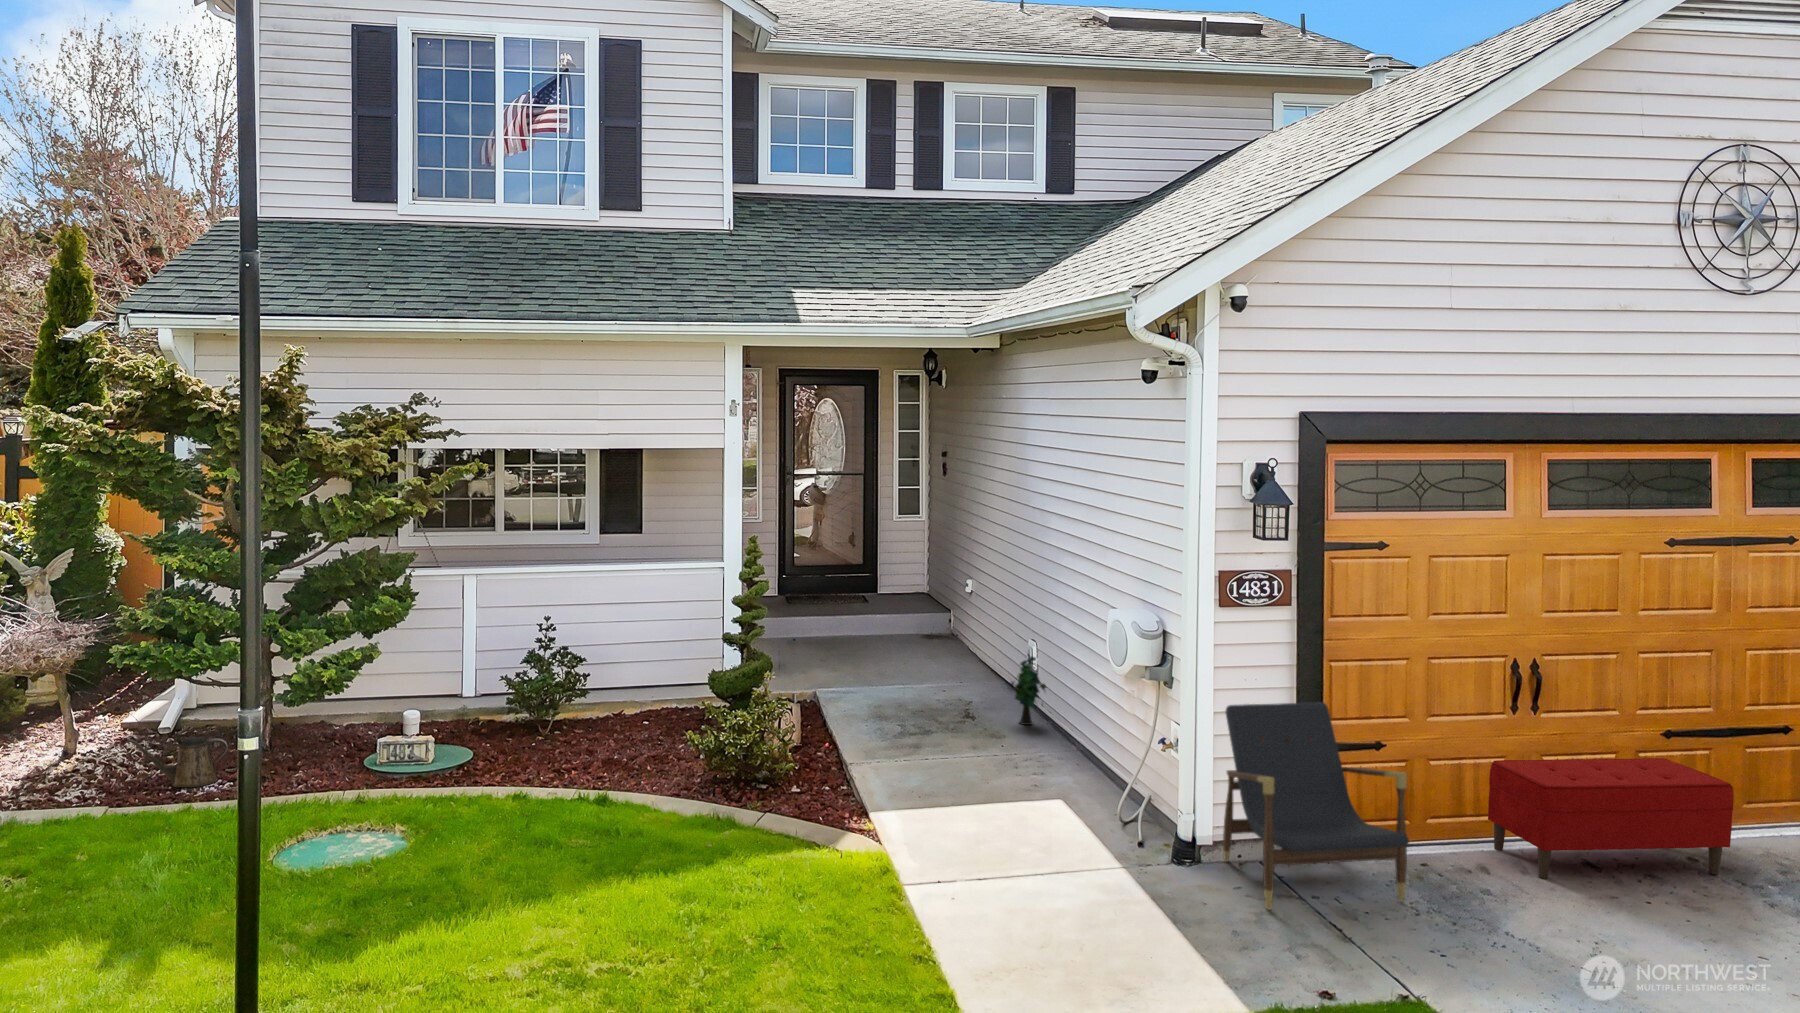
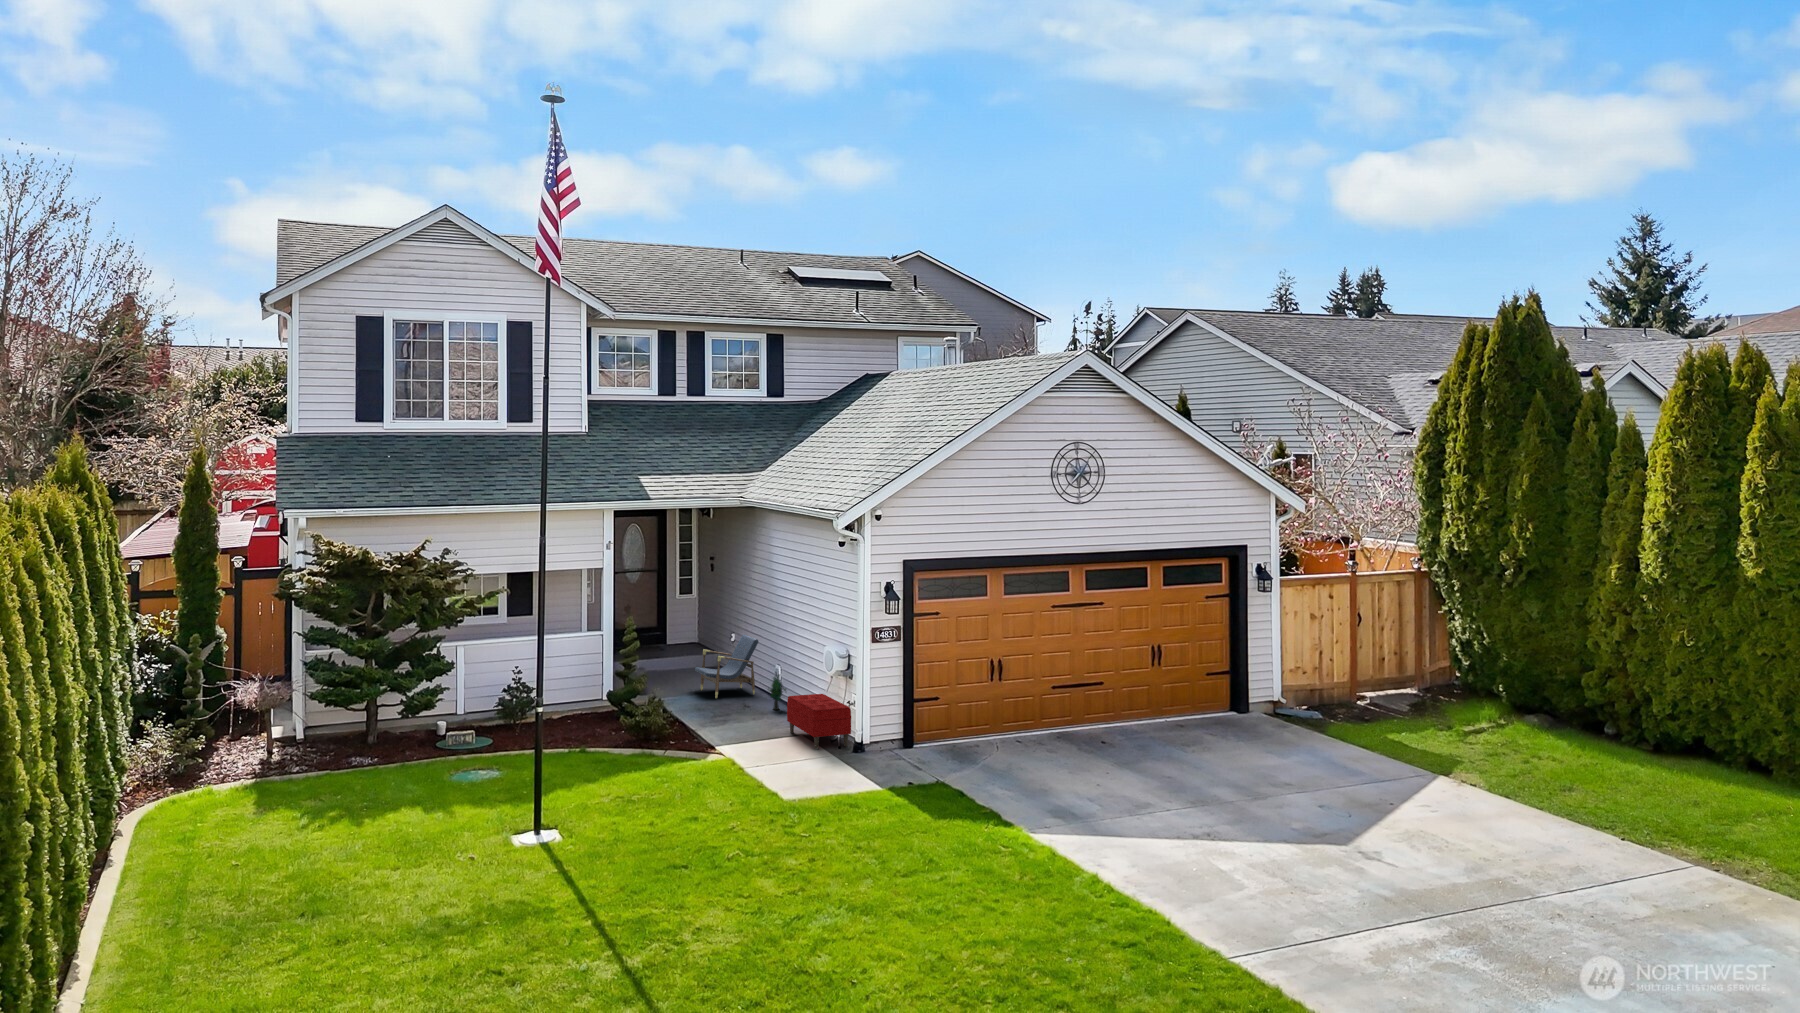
lounge chair: present [1223,702,1409,910] -> present [695,635,758,698]
watering can: present [127,737,228,787] -> none [325,736,372,762]
bench: present [1488,758,1734,878] -> present [787,694,851,749]

